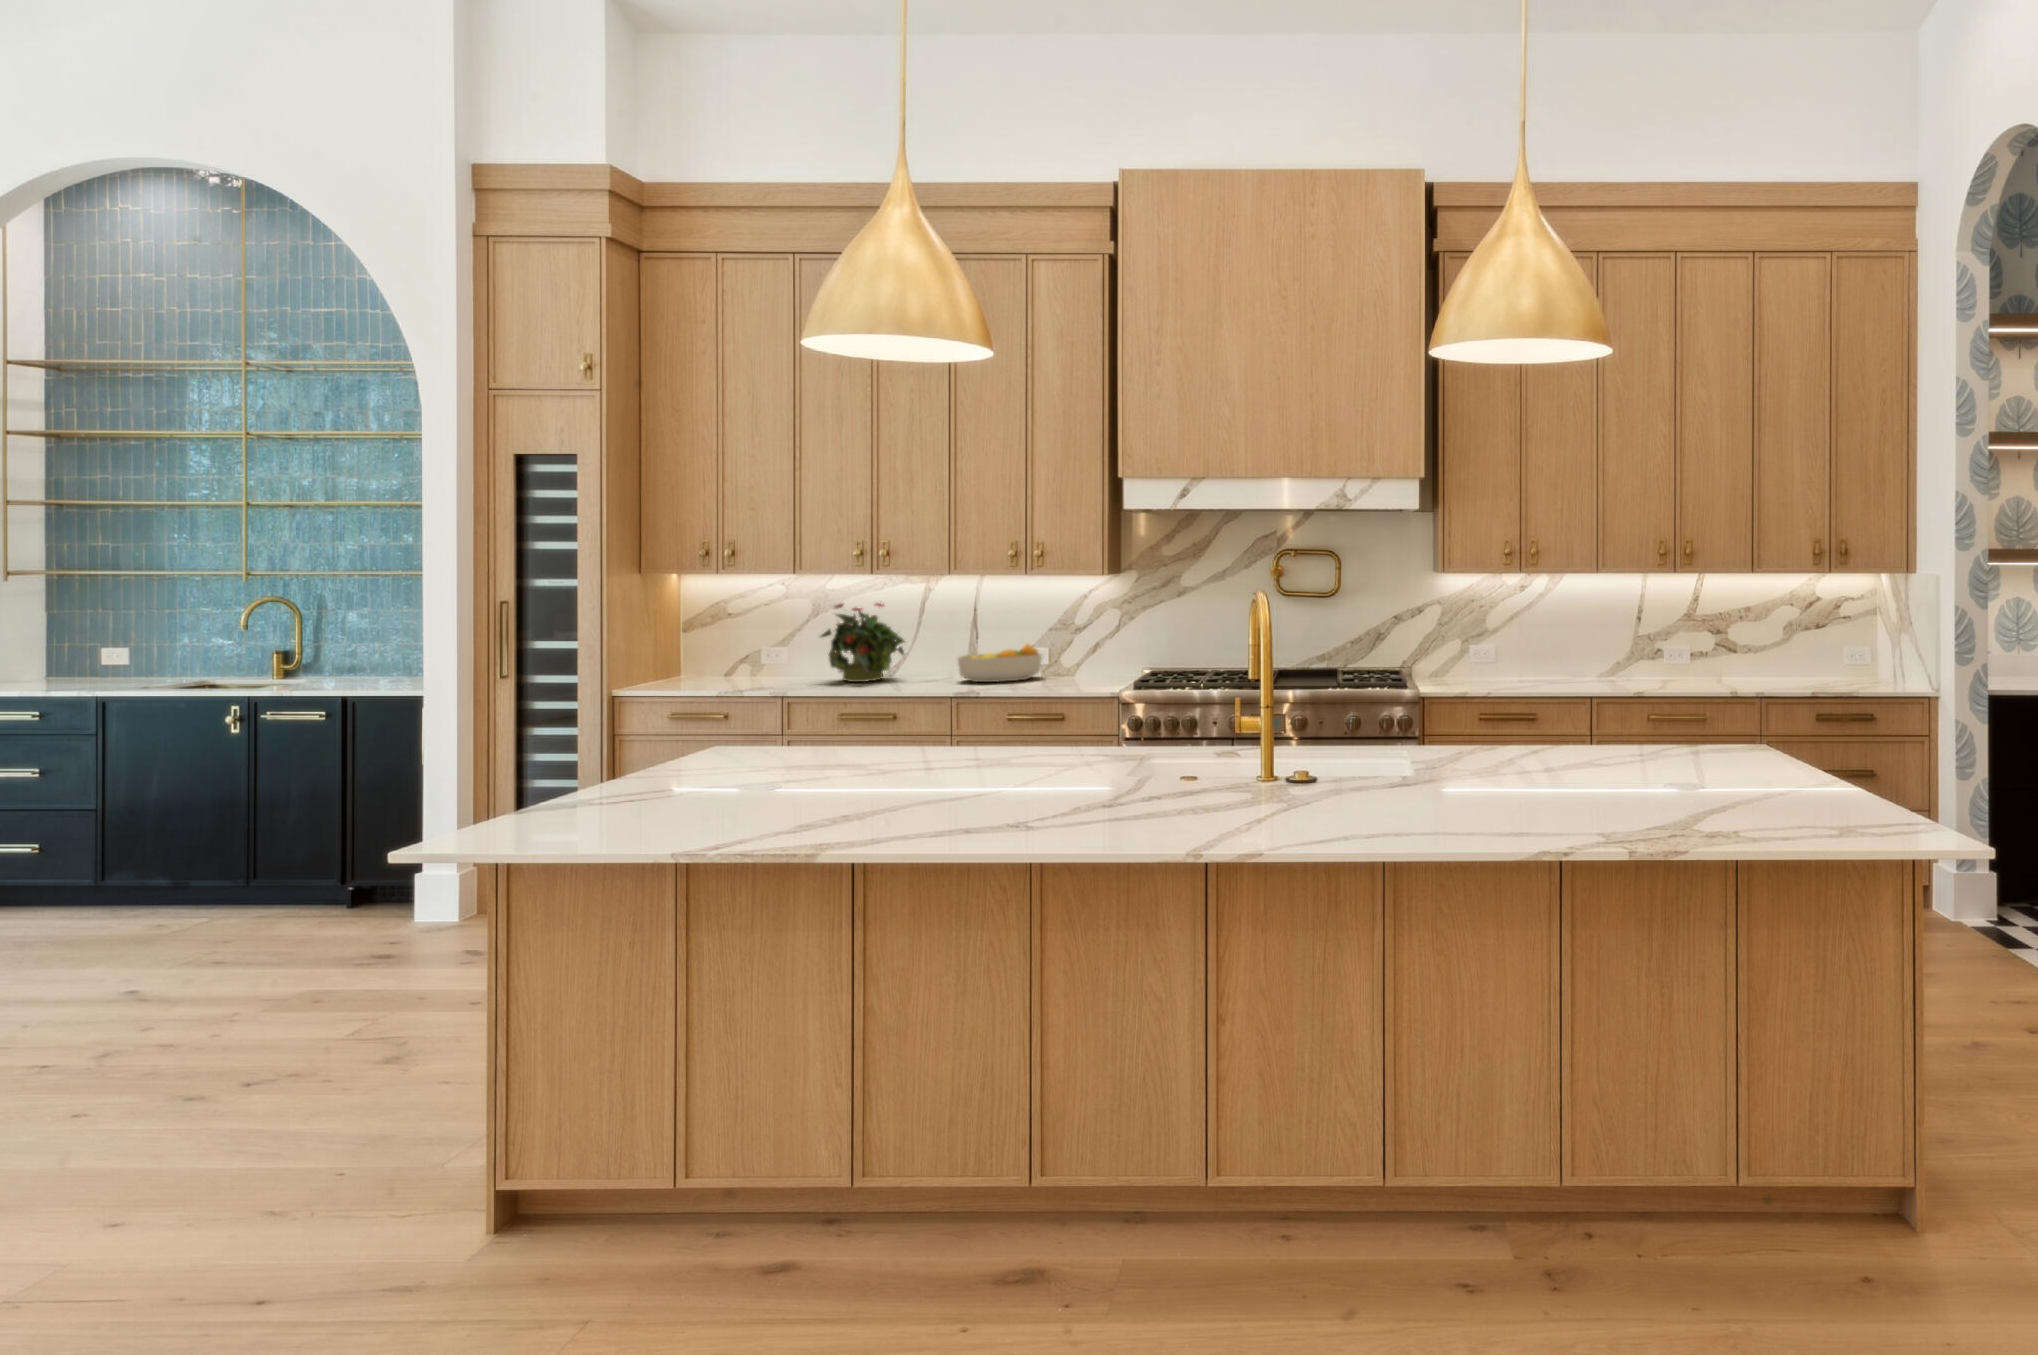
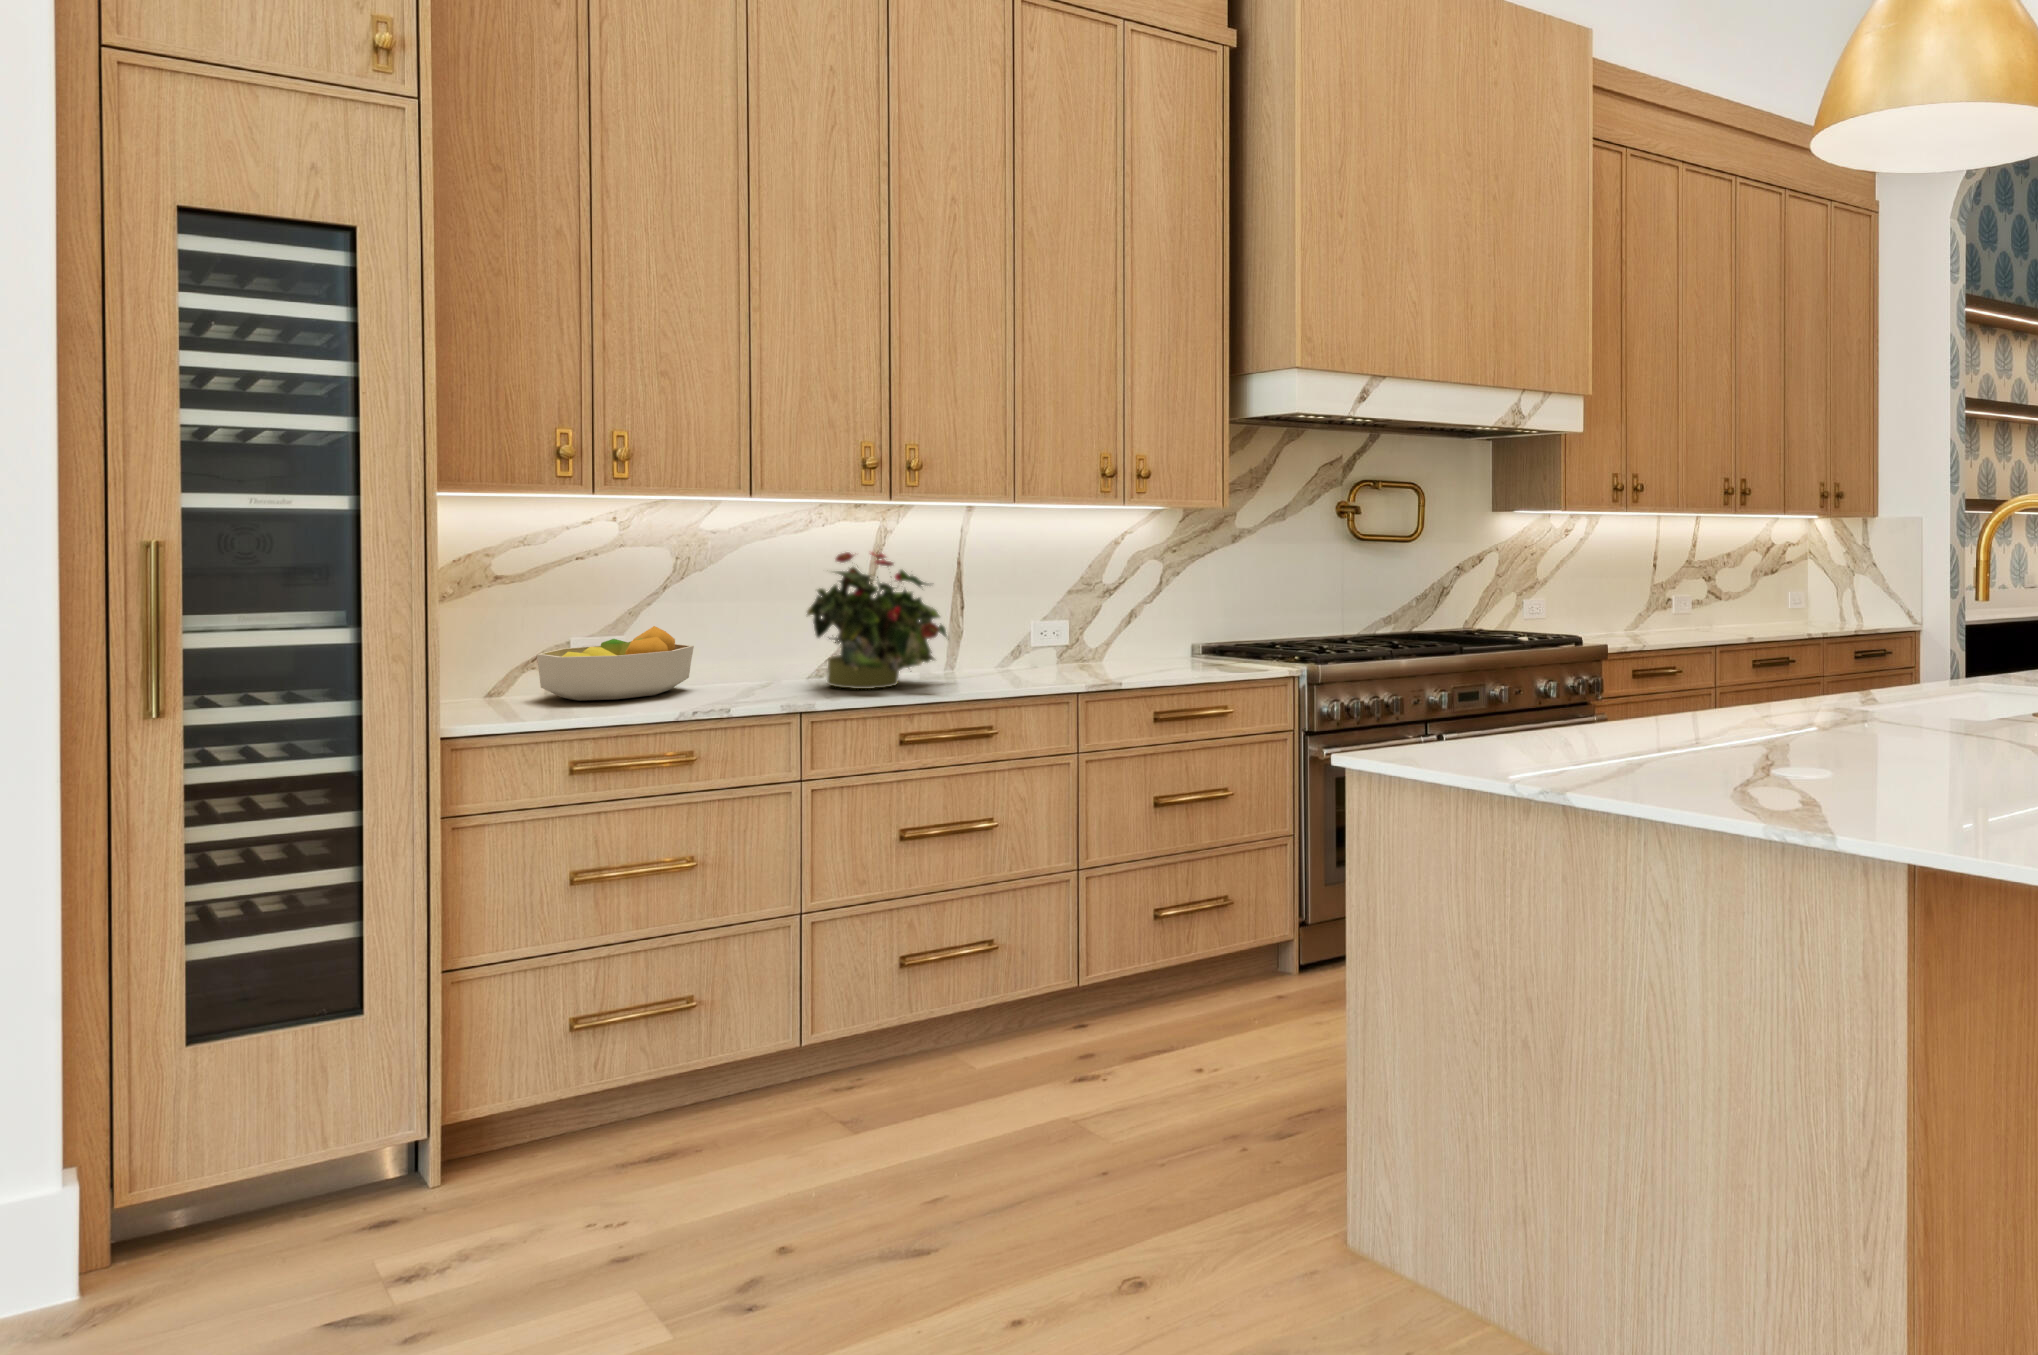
fruit bowl: present [958,644,1042,682] -> present [537,626,694,701]

